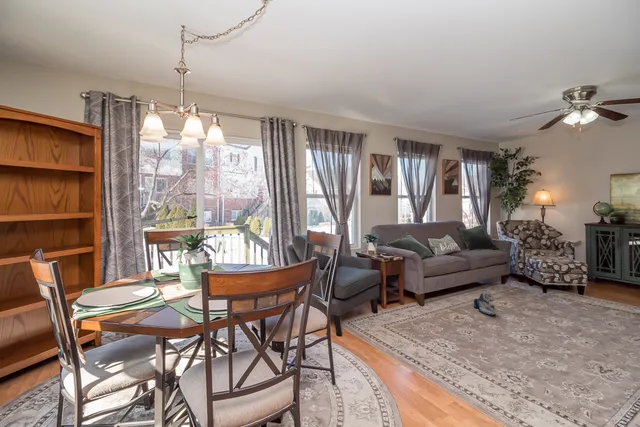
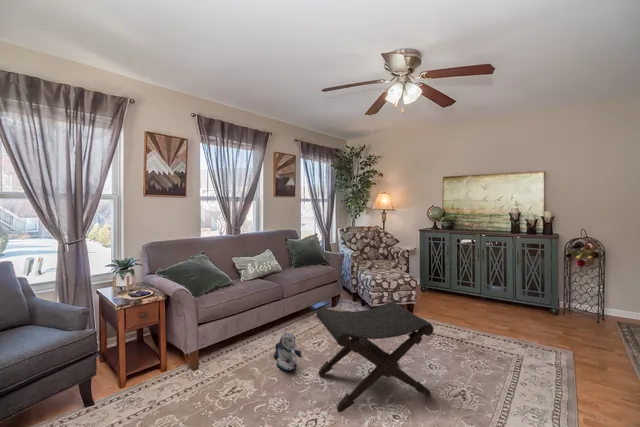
footstool: none [514,275,620,340] -> present [317,302,434,412]

